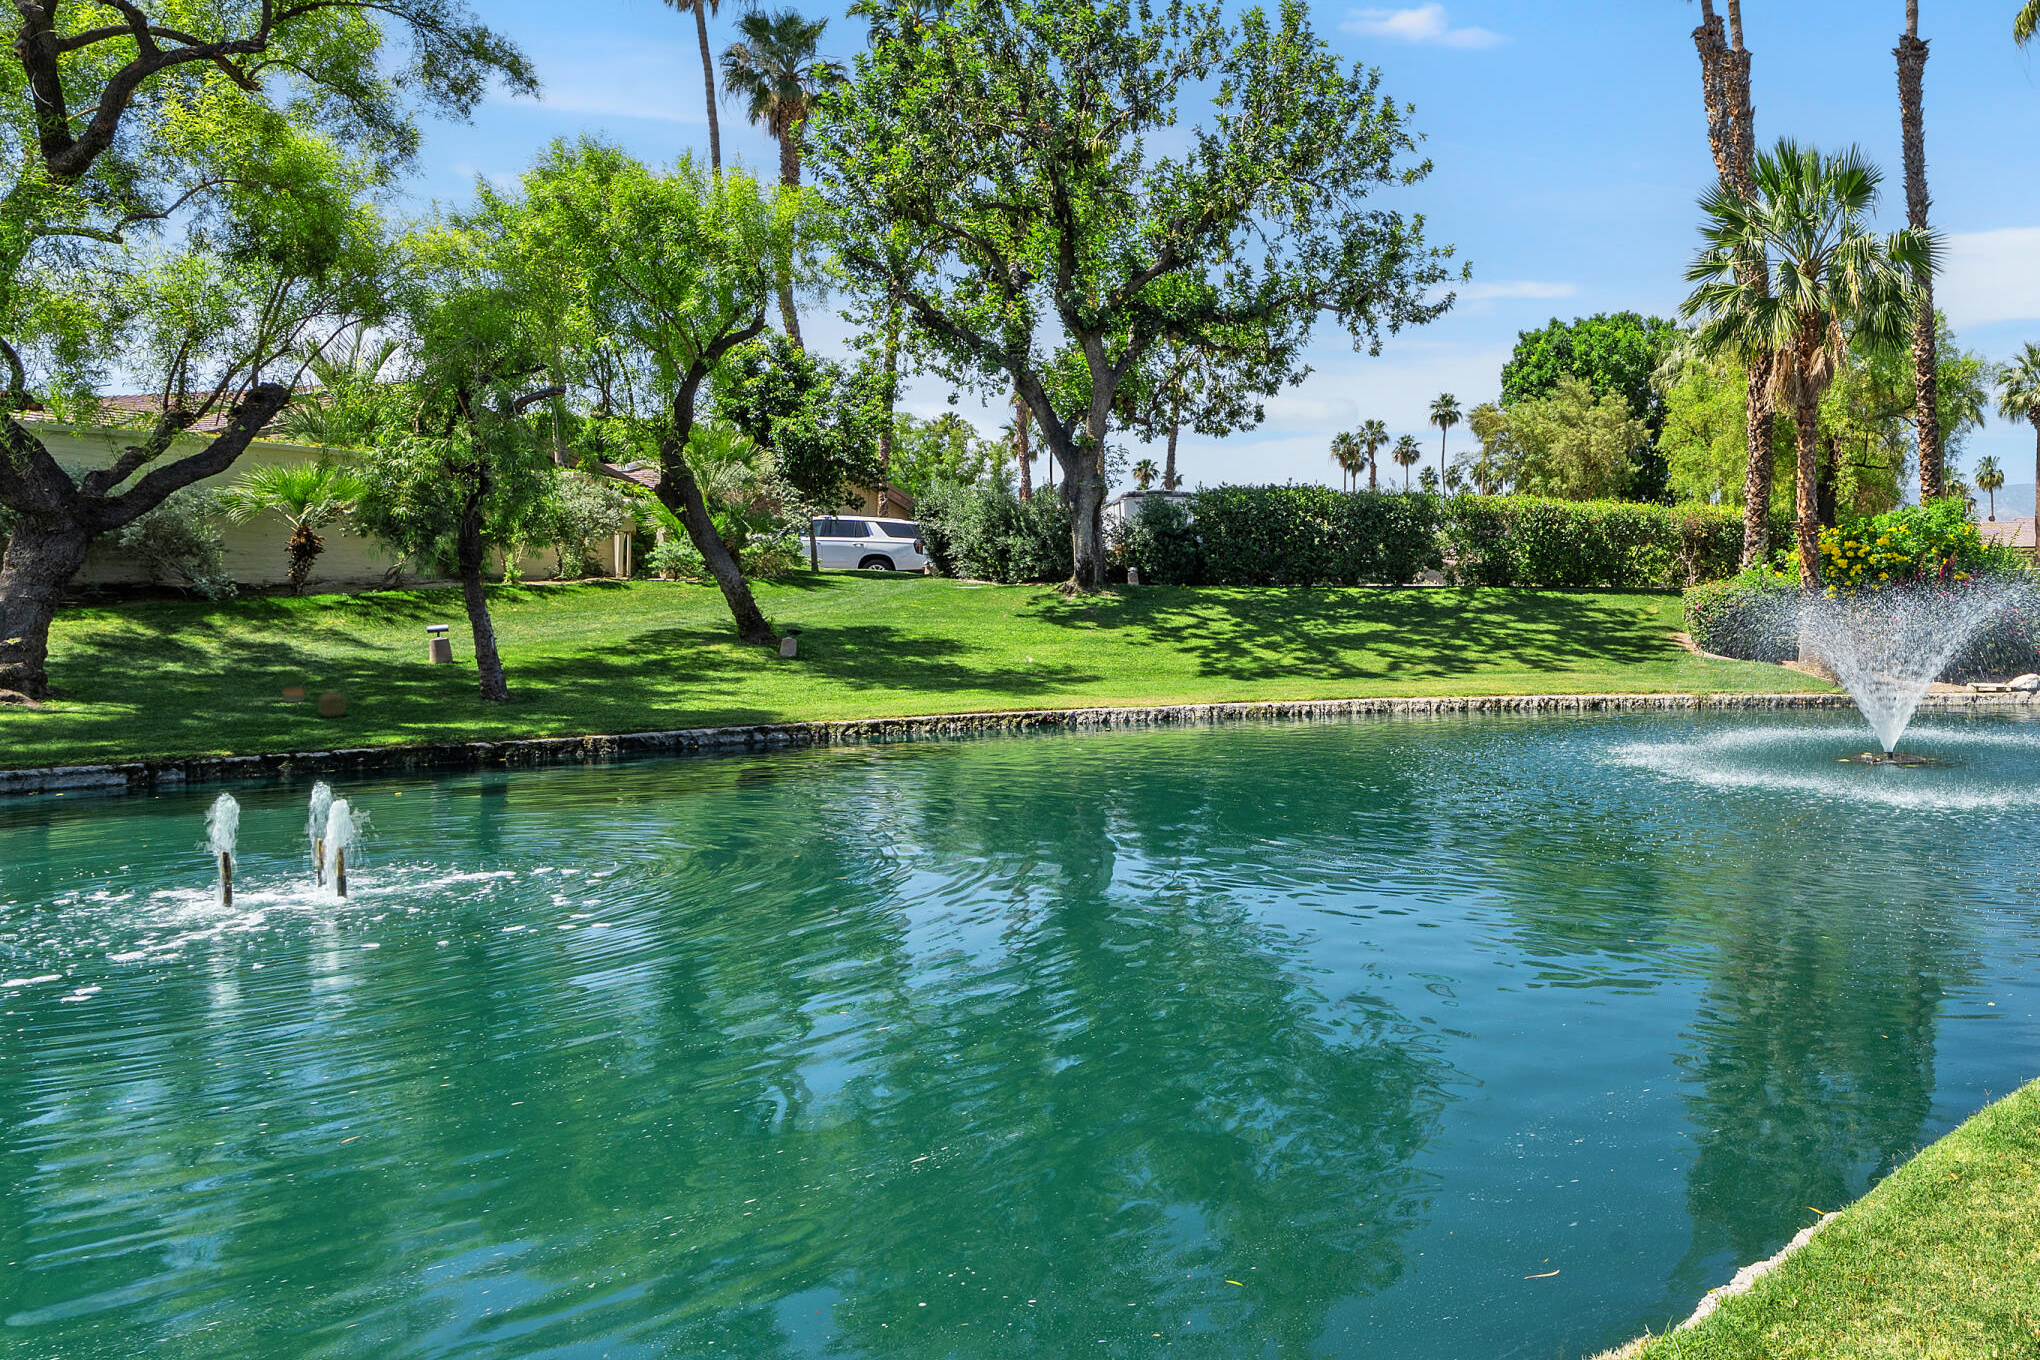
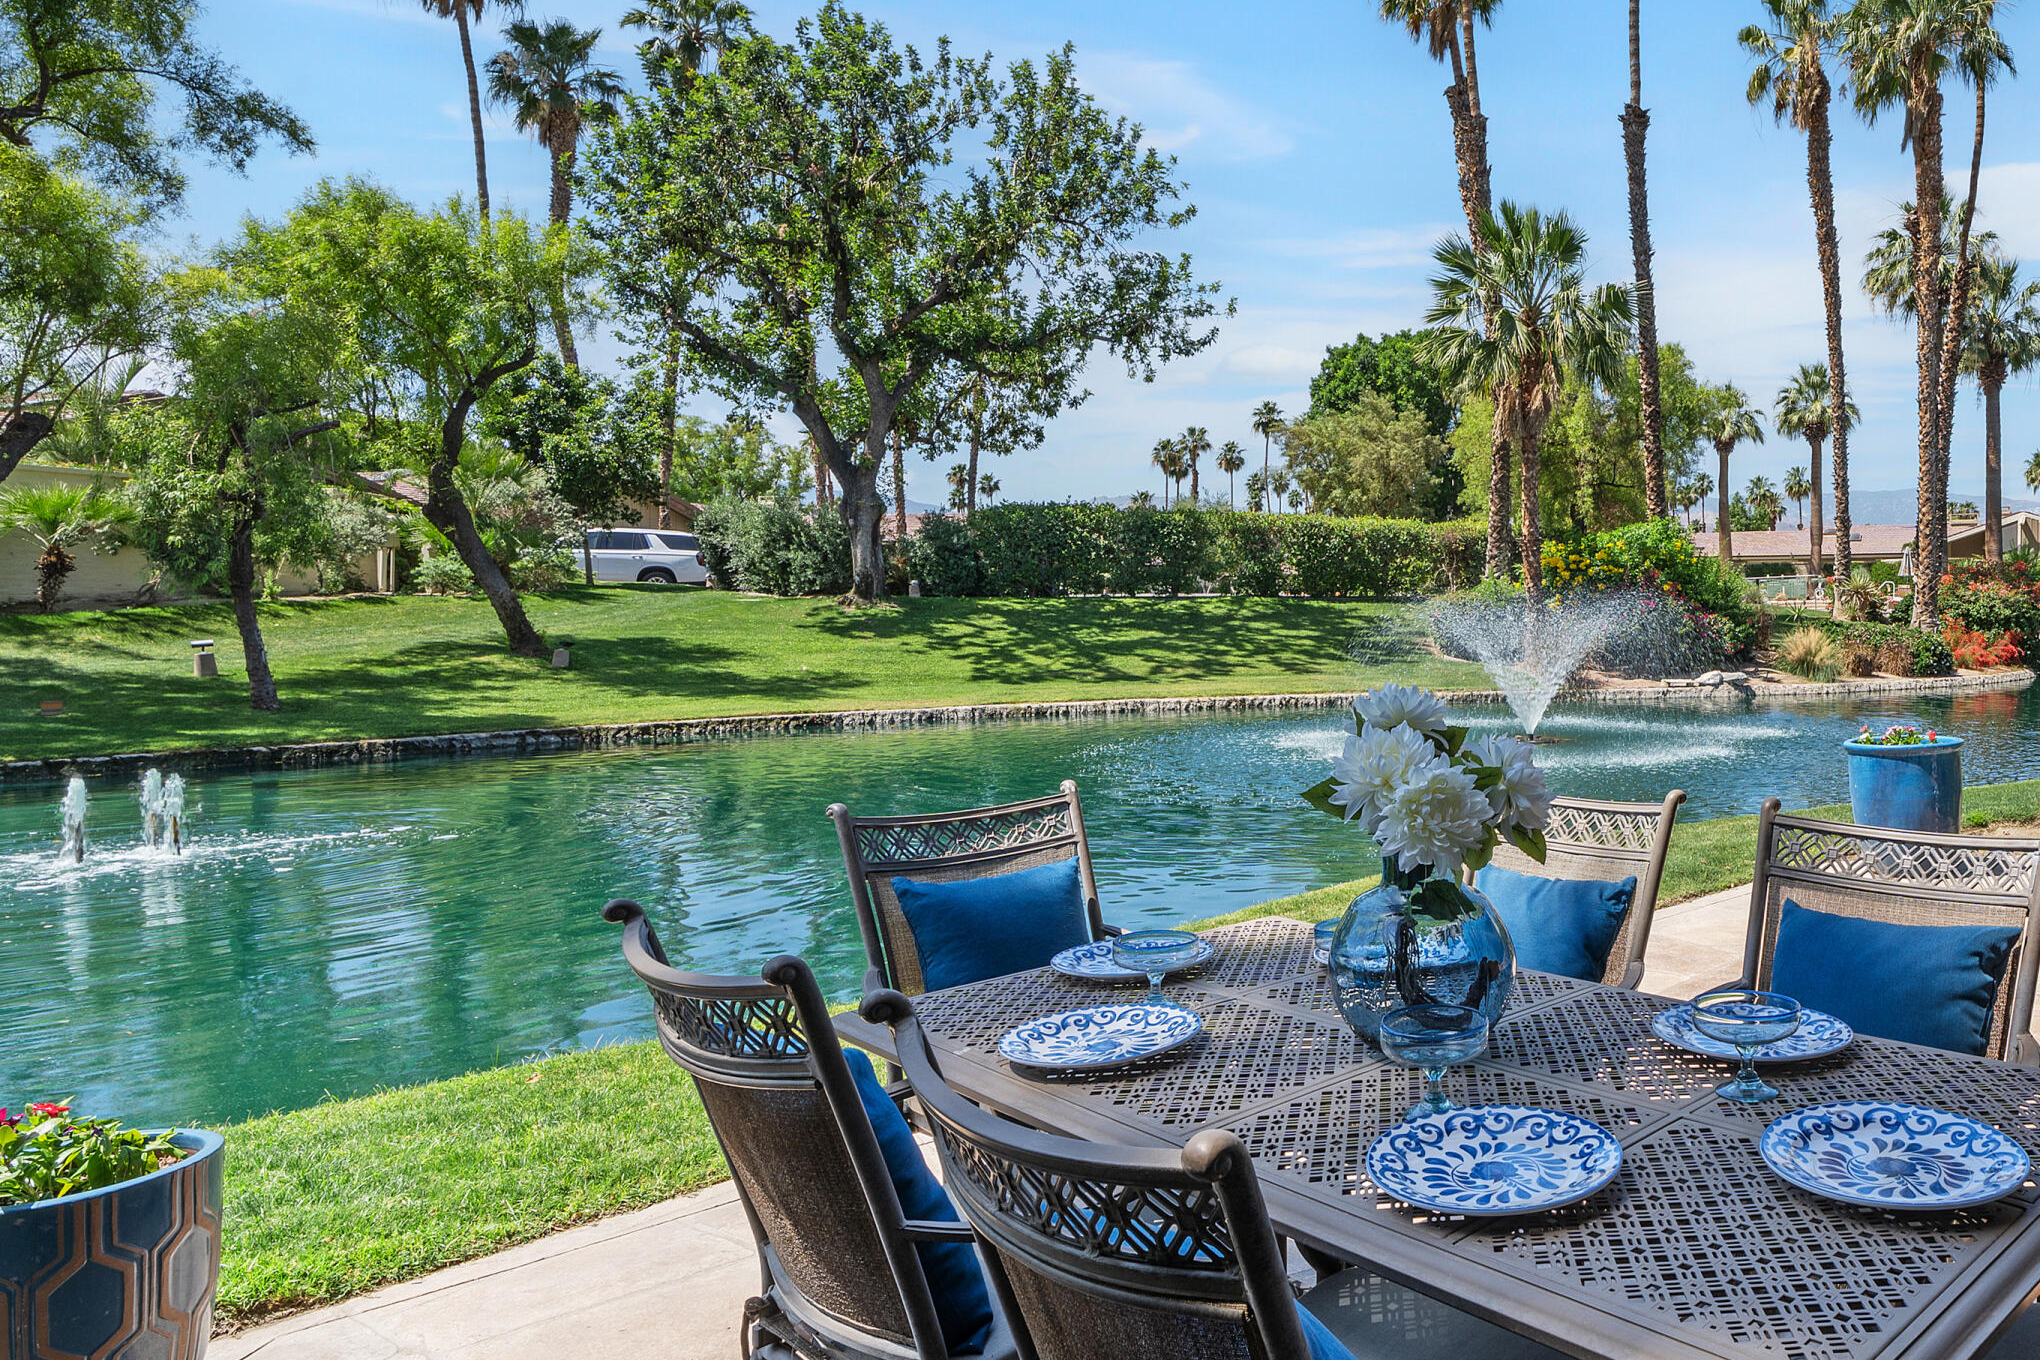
woven basket: present [318,692,346,716] -> none [81,705,110,728]

